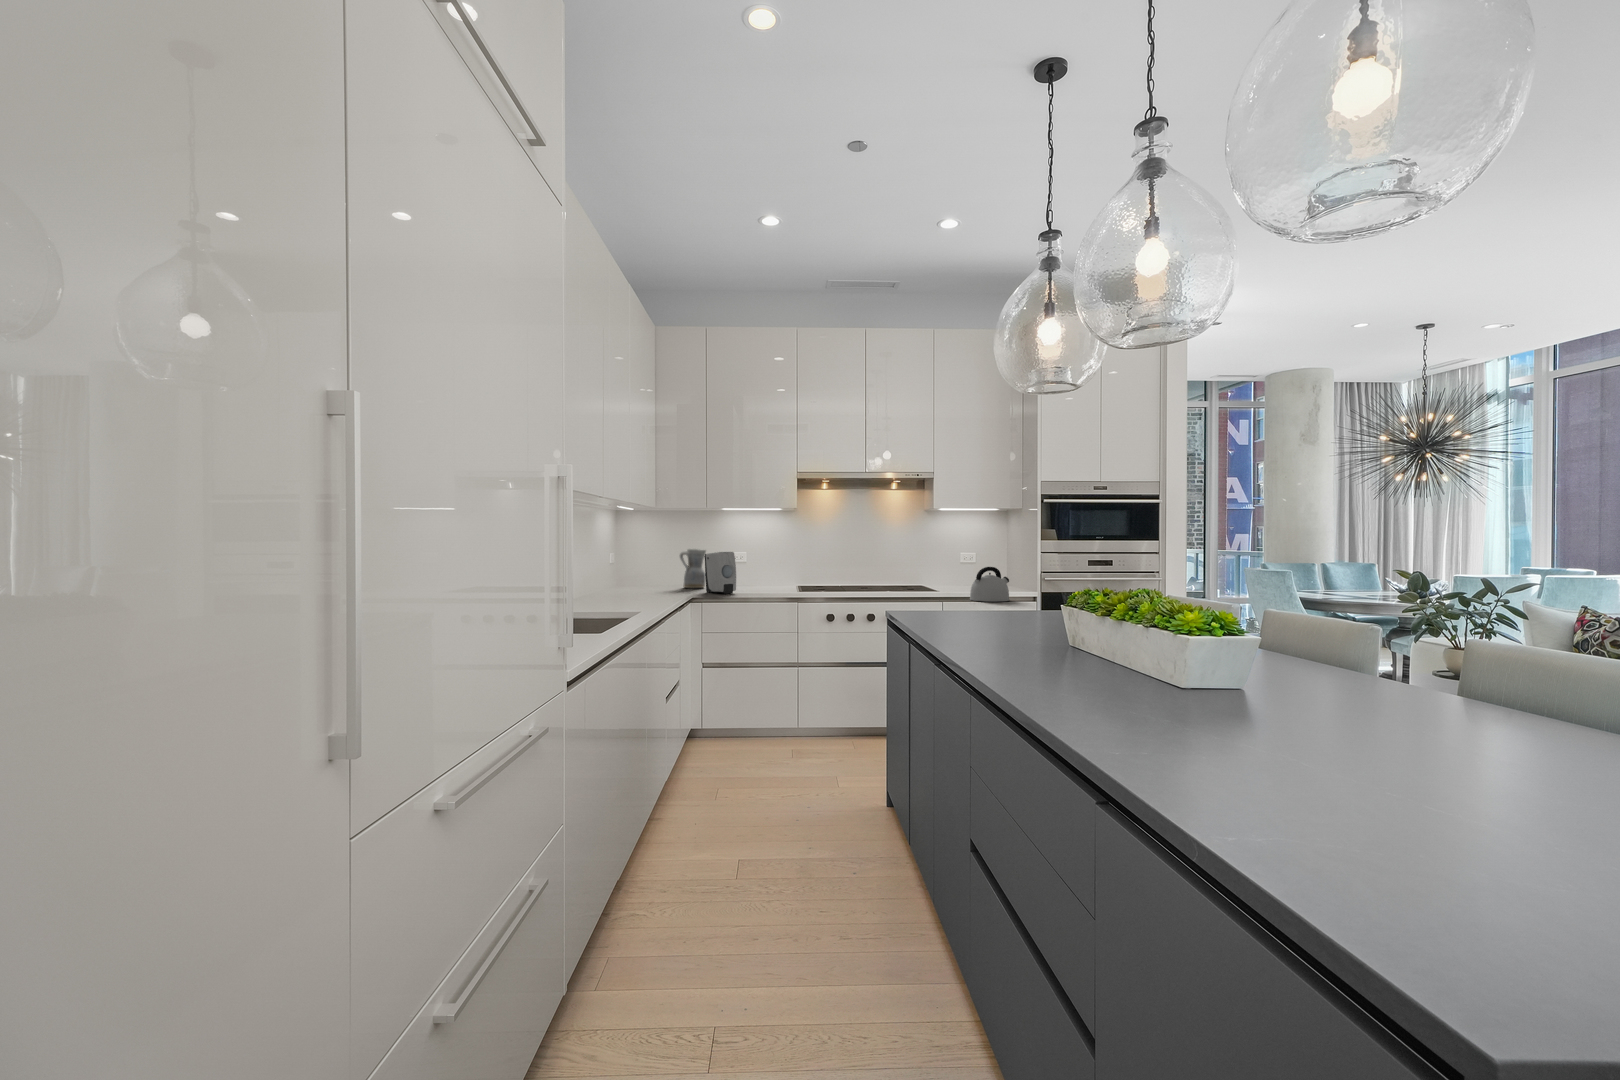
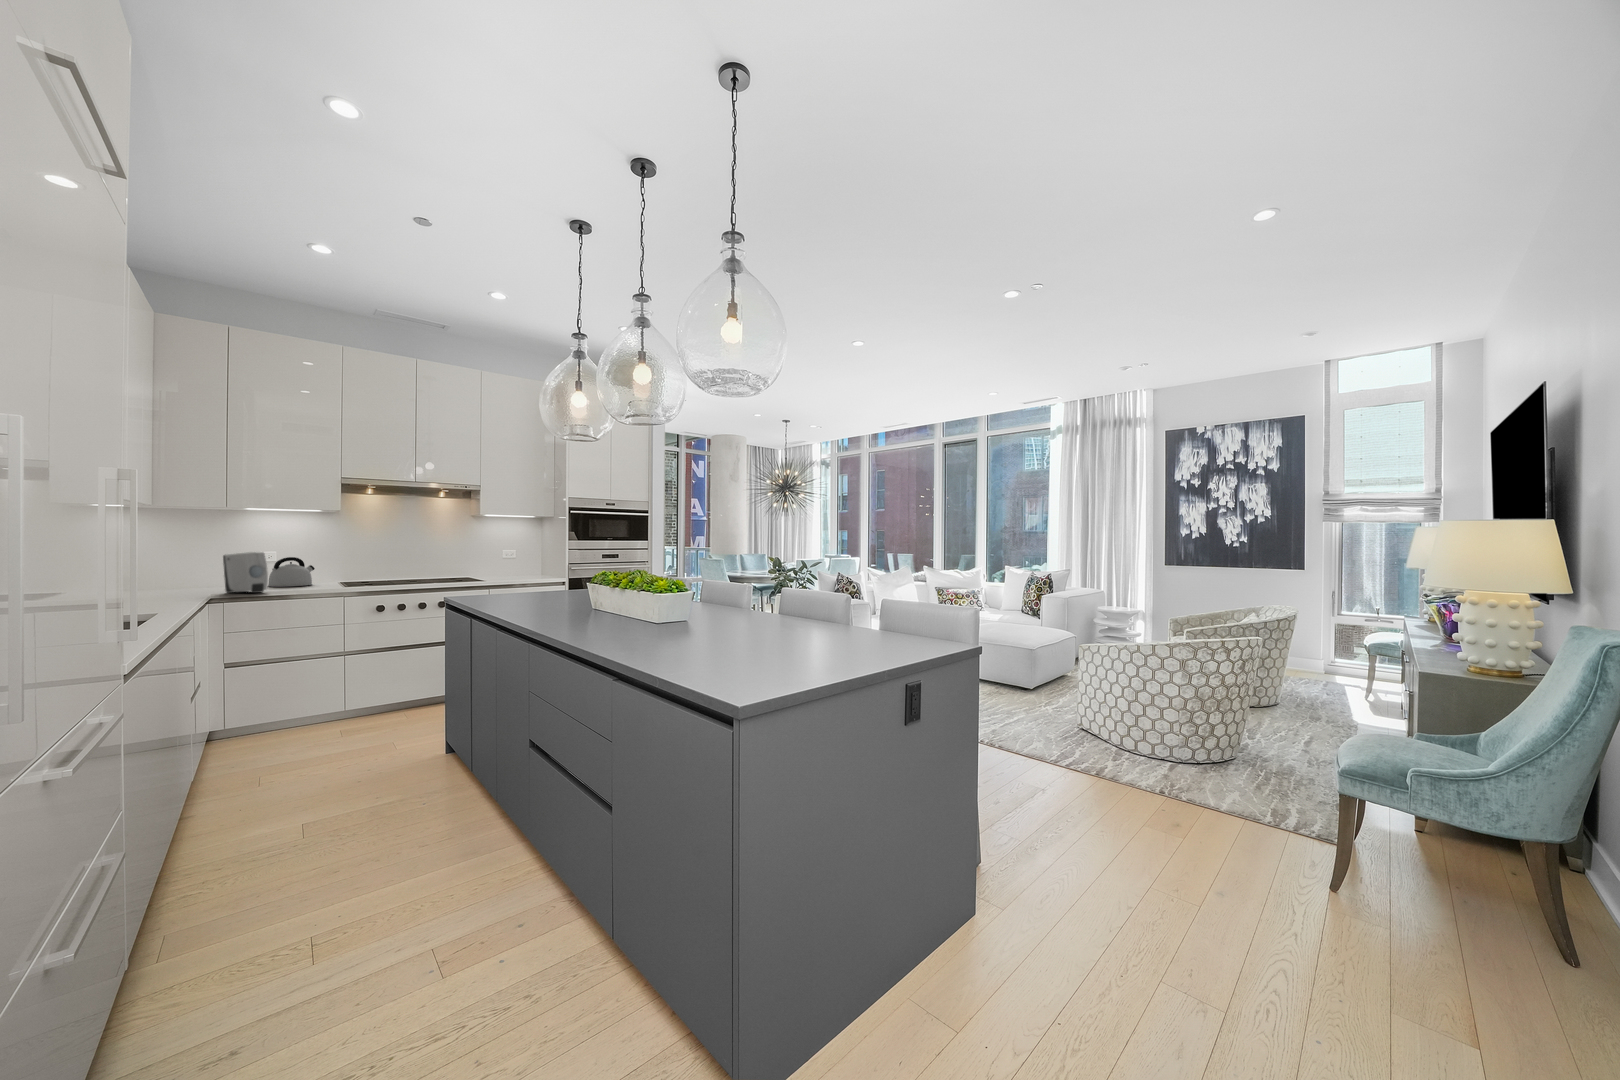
ceramic pitcher: present [680,549,706,588] -> none [182,550,221,590]
kettle: present [970,567,1009,602] -> present [268,557,315,587]

